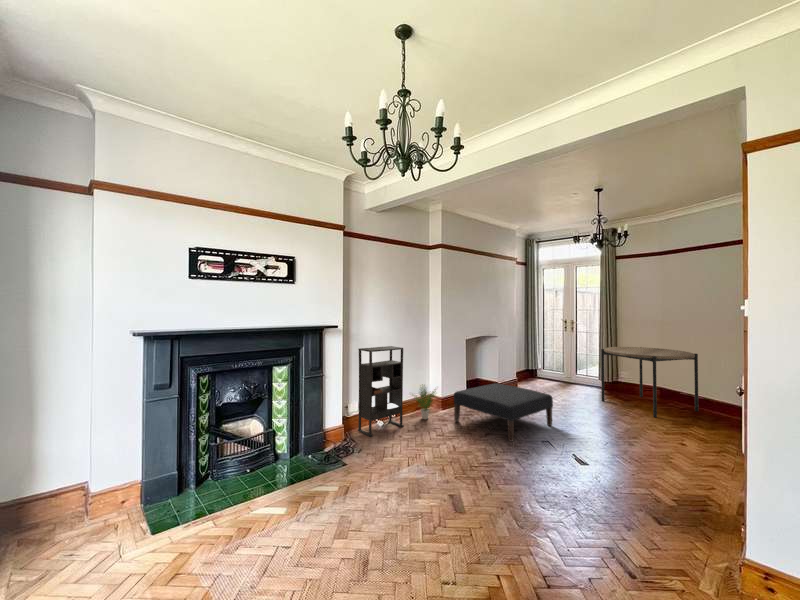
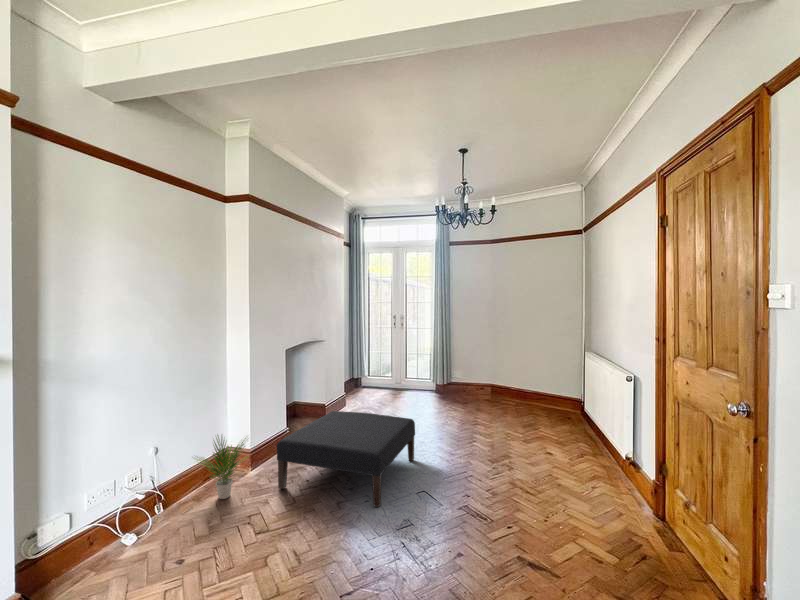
bookshelf: present [358,346,404,437] -> none [68,378,184,587]
dining table: present [601,347,699,417] -> none [443,342,528,421]

